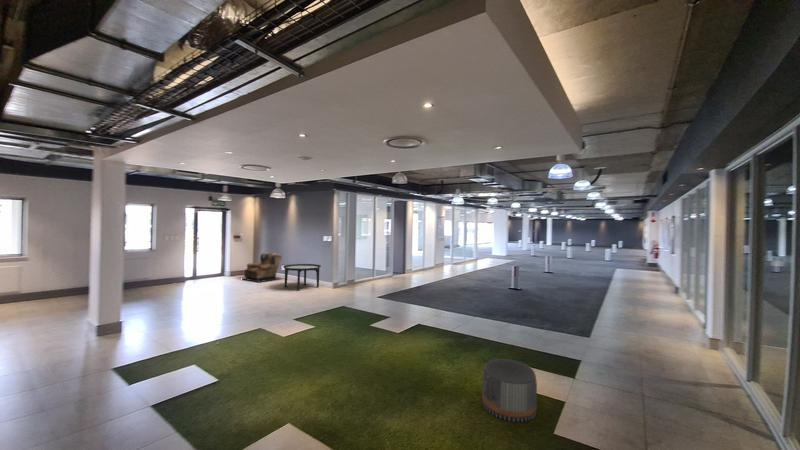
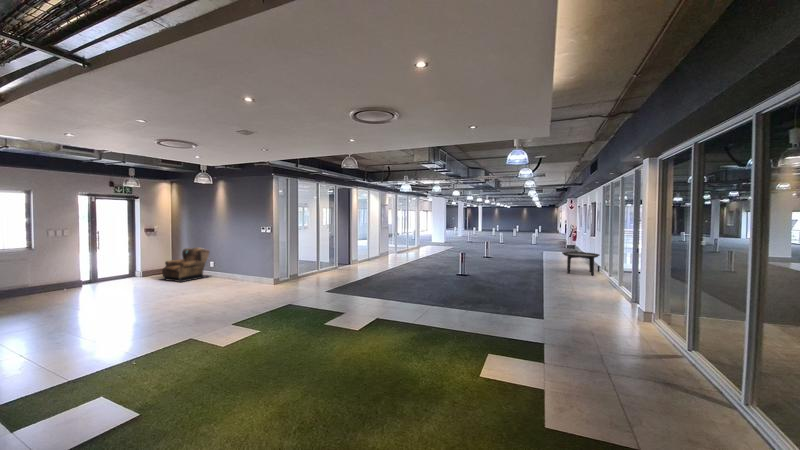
round table: present [283,264,321,291] -> present [562,252,599,275]
pouf: present [482,359,537,422] -> none [461,356,519,426]

